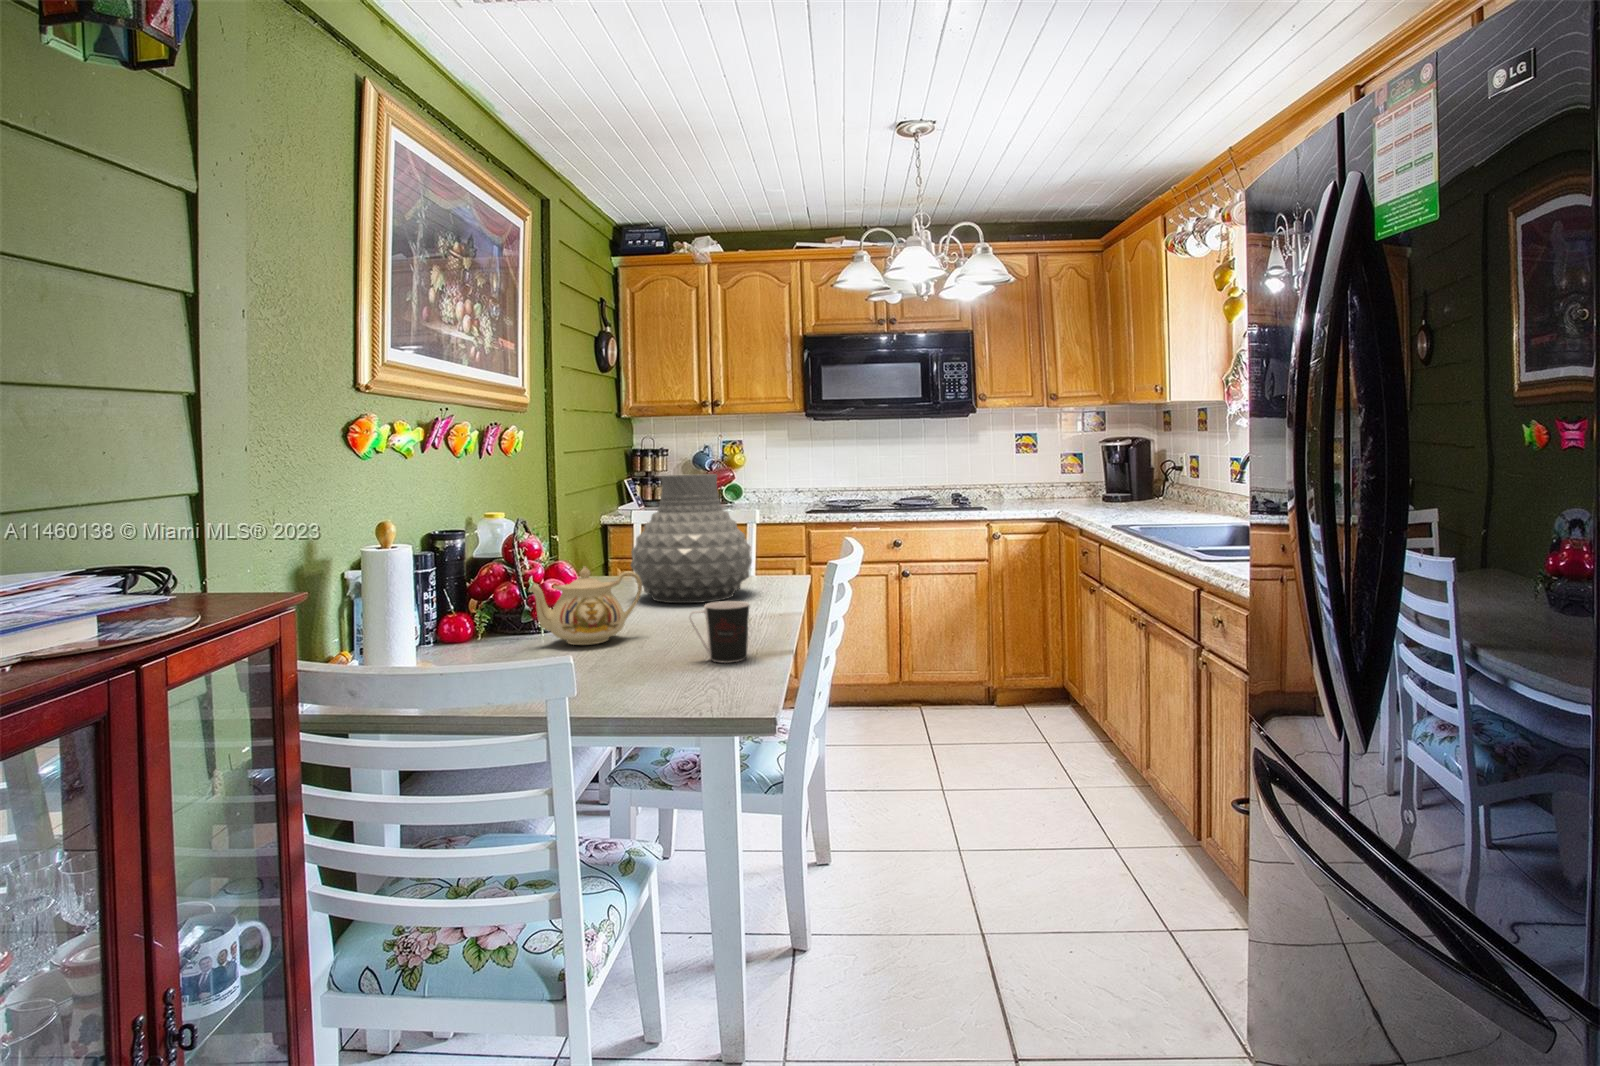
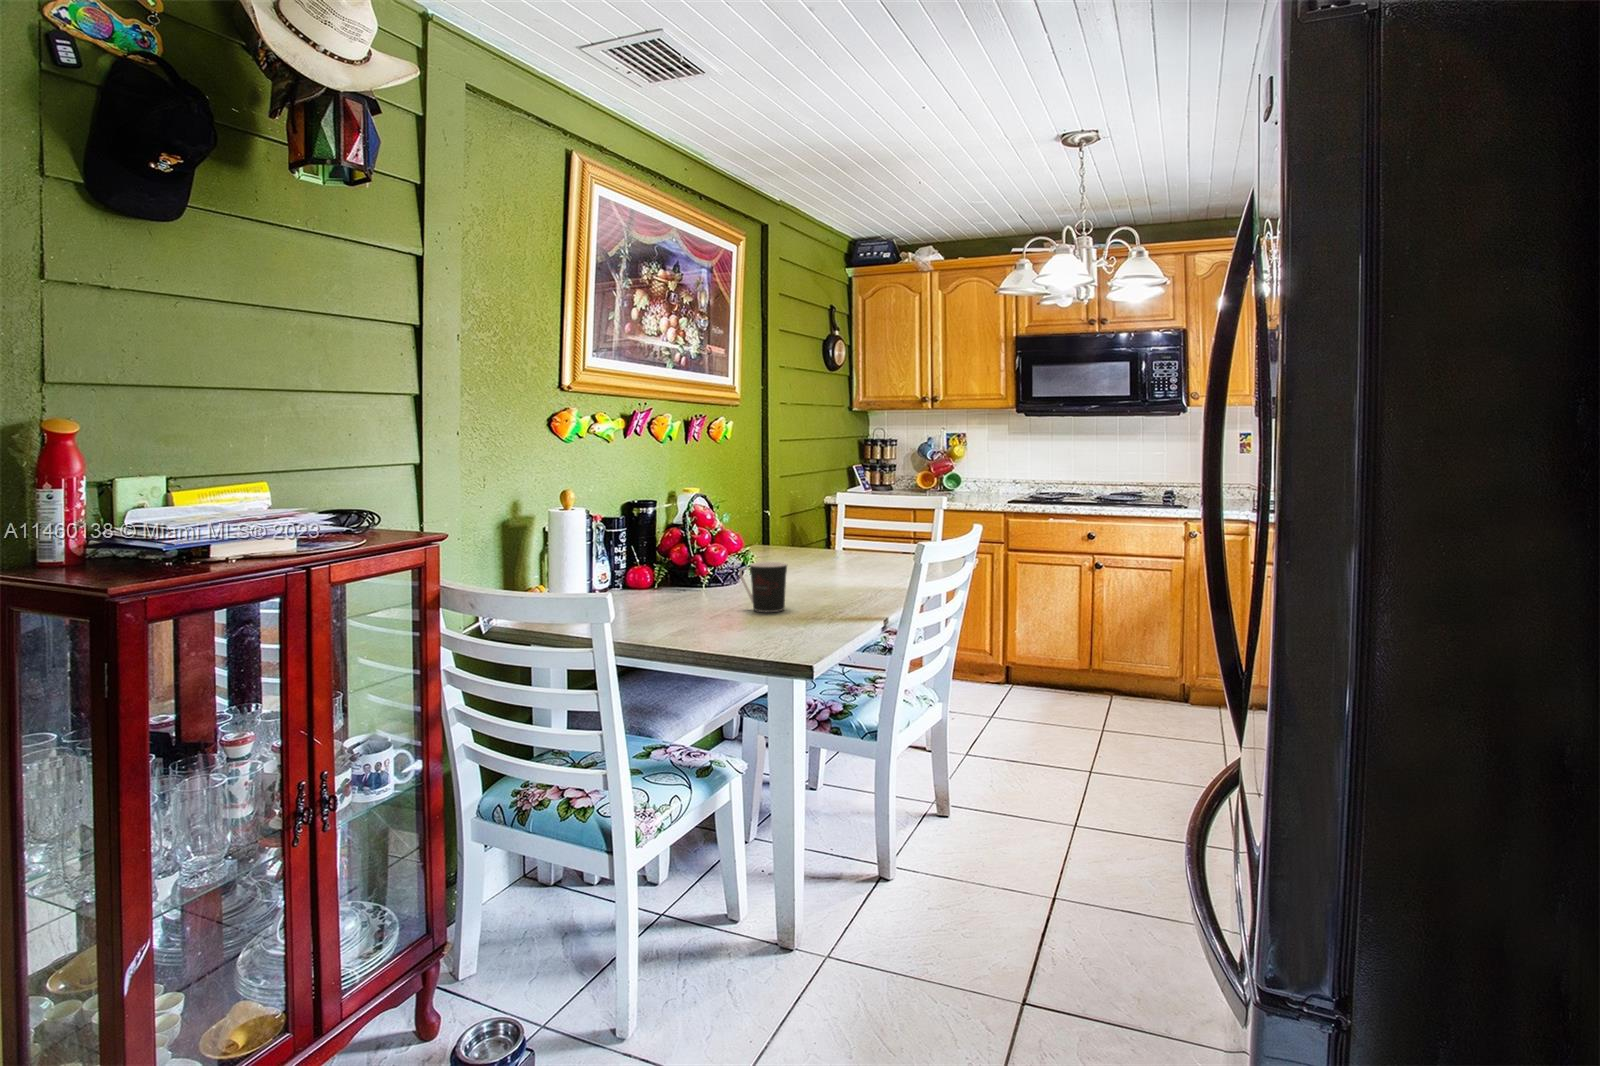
vase: present [631,474,752,603] -> none [774,459,878,570]
teapot: present [528,567,642,645] -> none [648,529,738,592]

